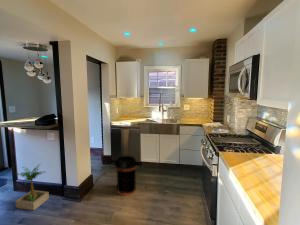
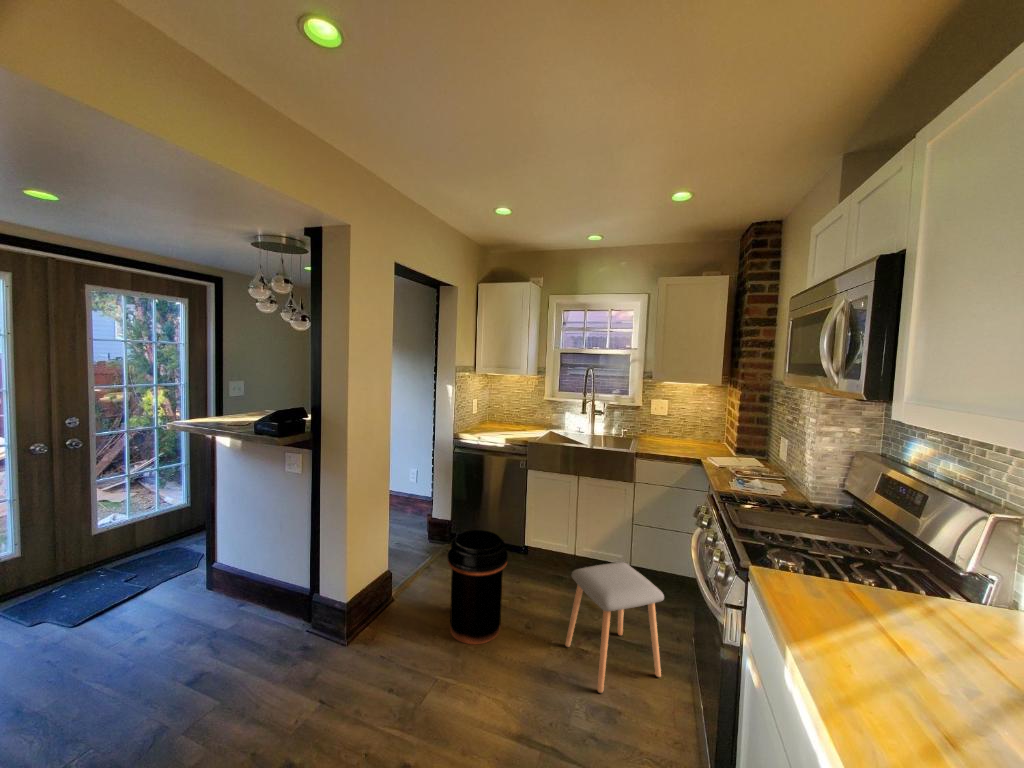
stool: none [159,162,192,204] -> present [565,562,664,694]
potted plant: present [16,167,49,210] -> none [183,530,280,656]

